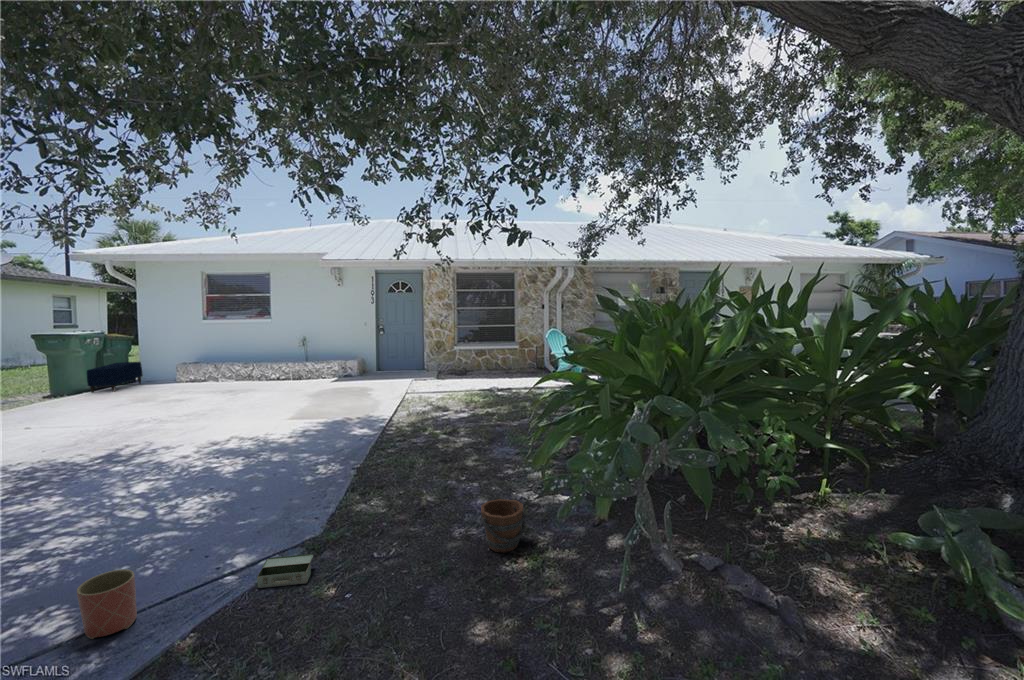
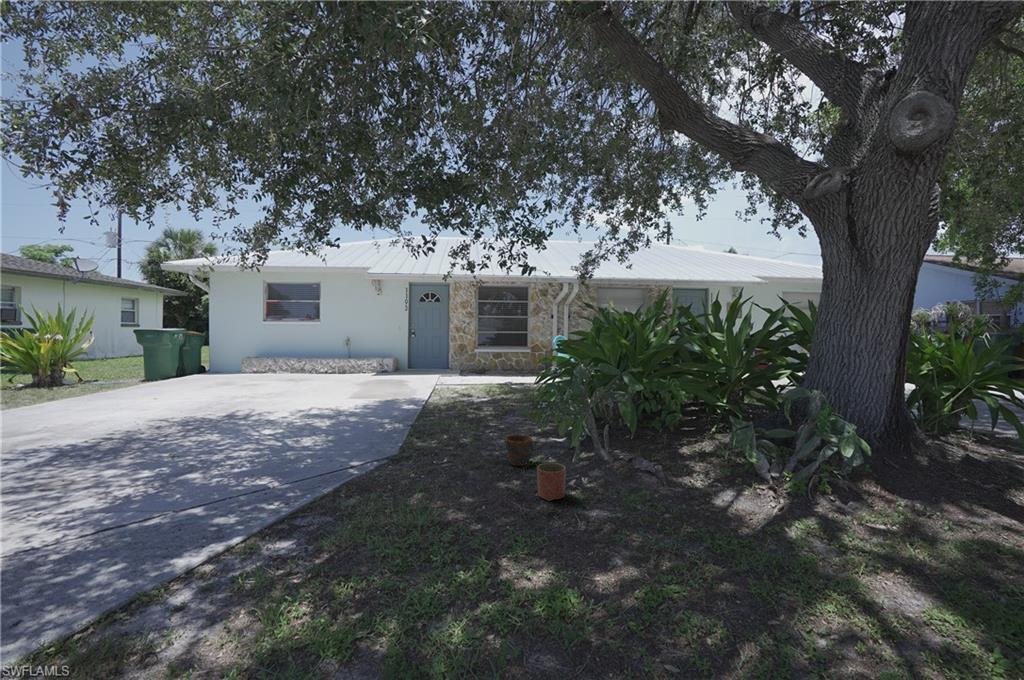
bench: present [87,362,143,393] -> none [173,355,214,380]
toolbox: present [257,554,314,588] -> none [367,464,399,480]
planter: present [77,569,137,639] -> present [537,463,566,501]

